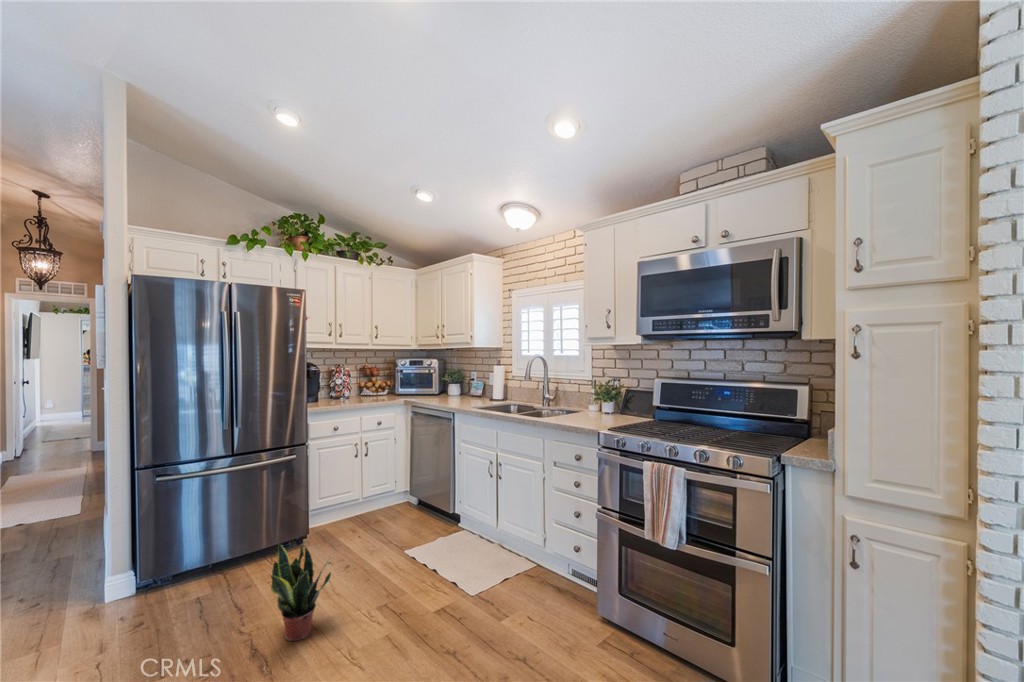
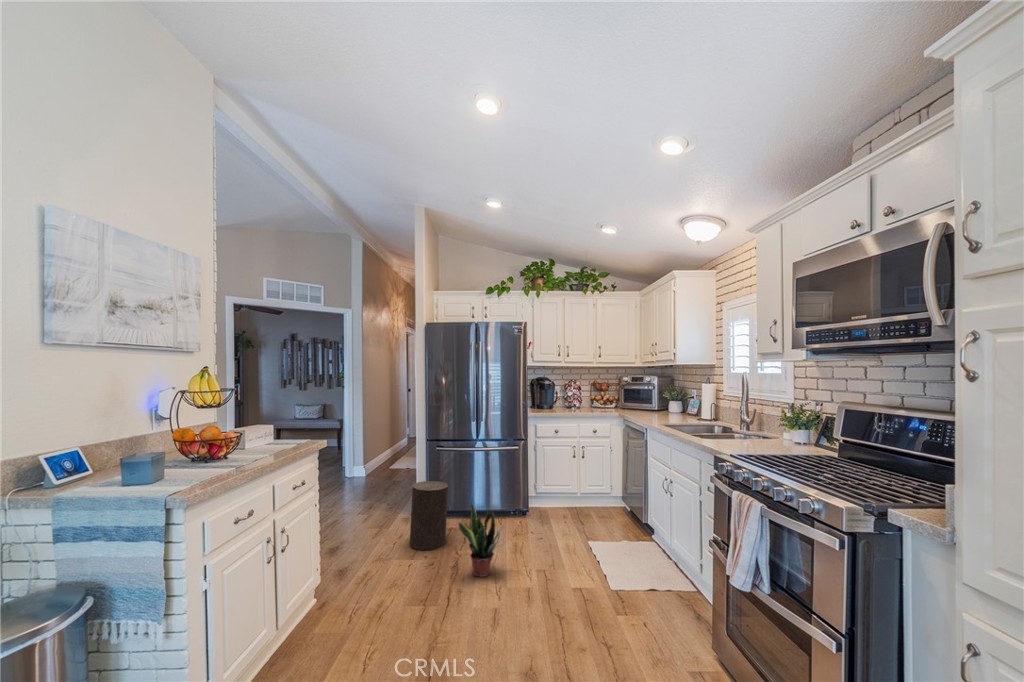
stool: none [137,527,209,644] -> present [410,481,448,550]

